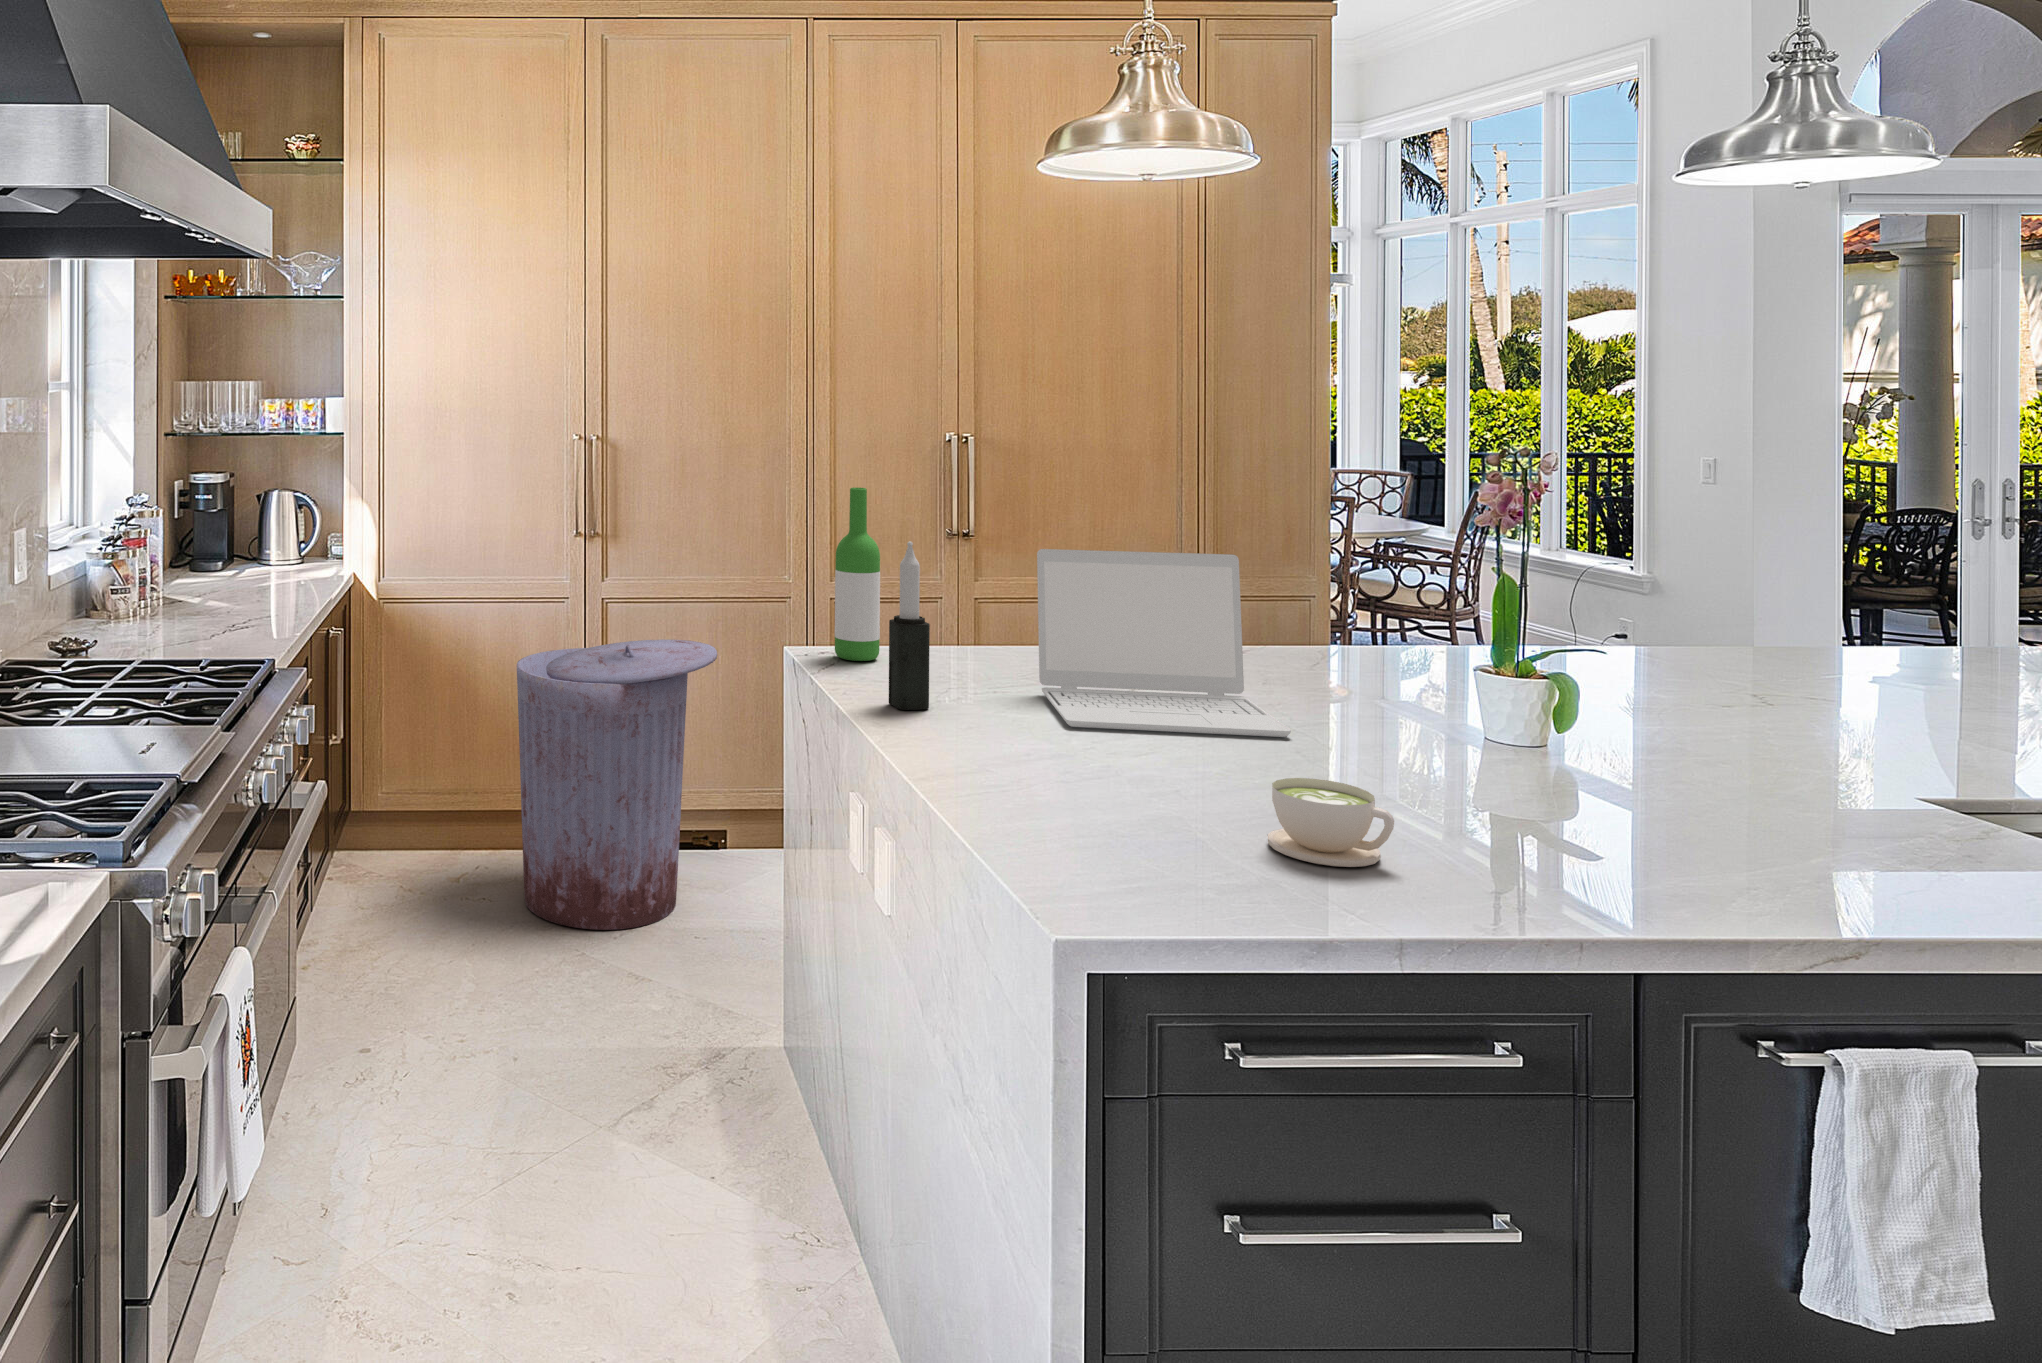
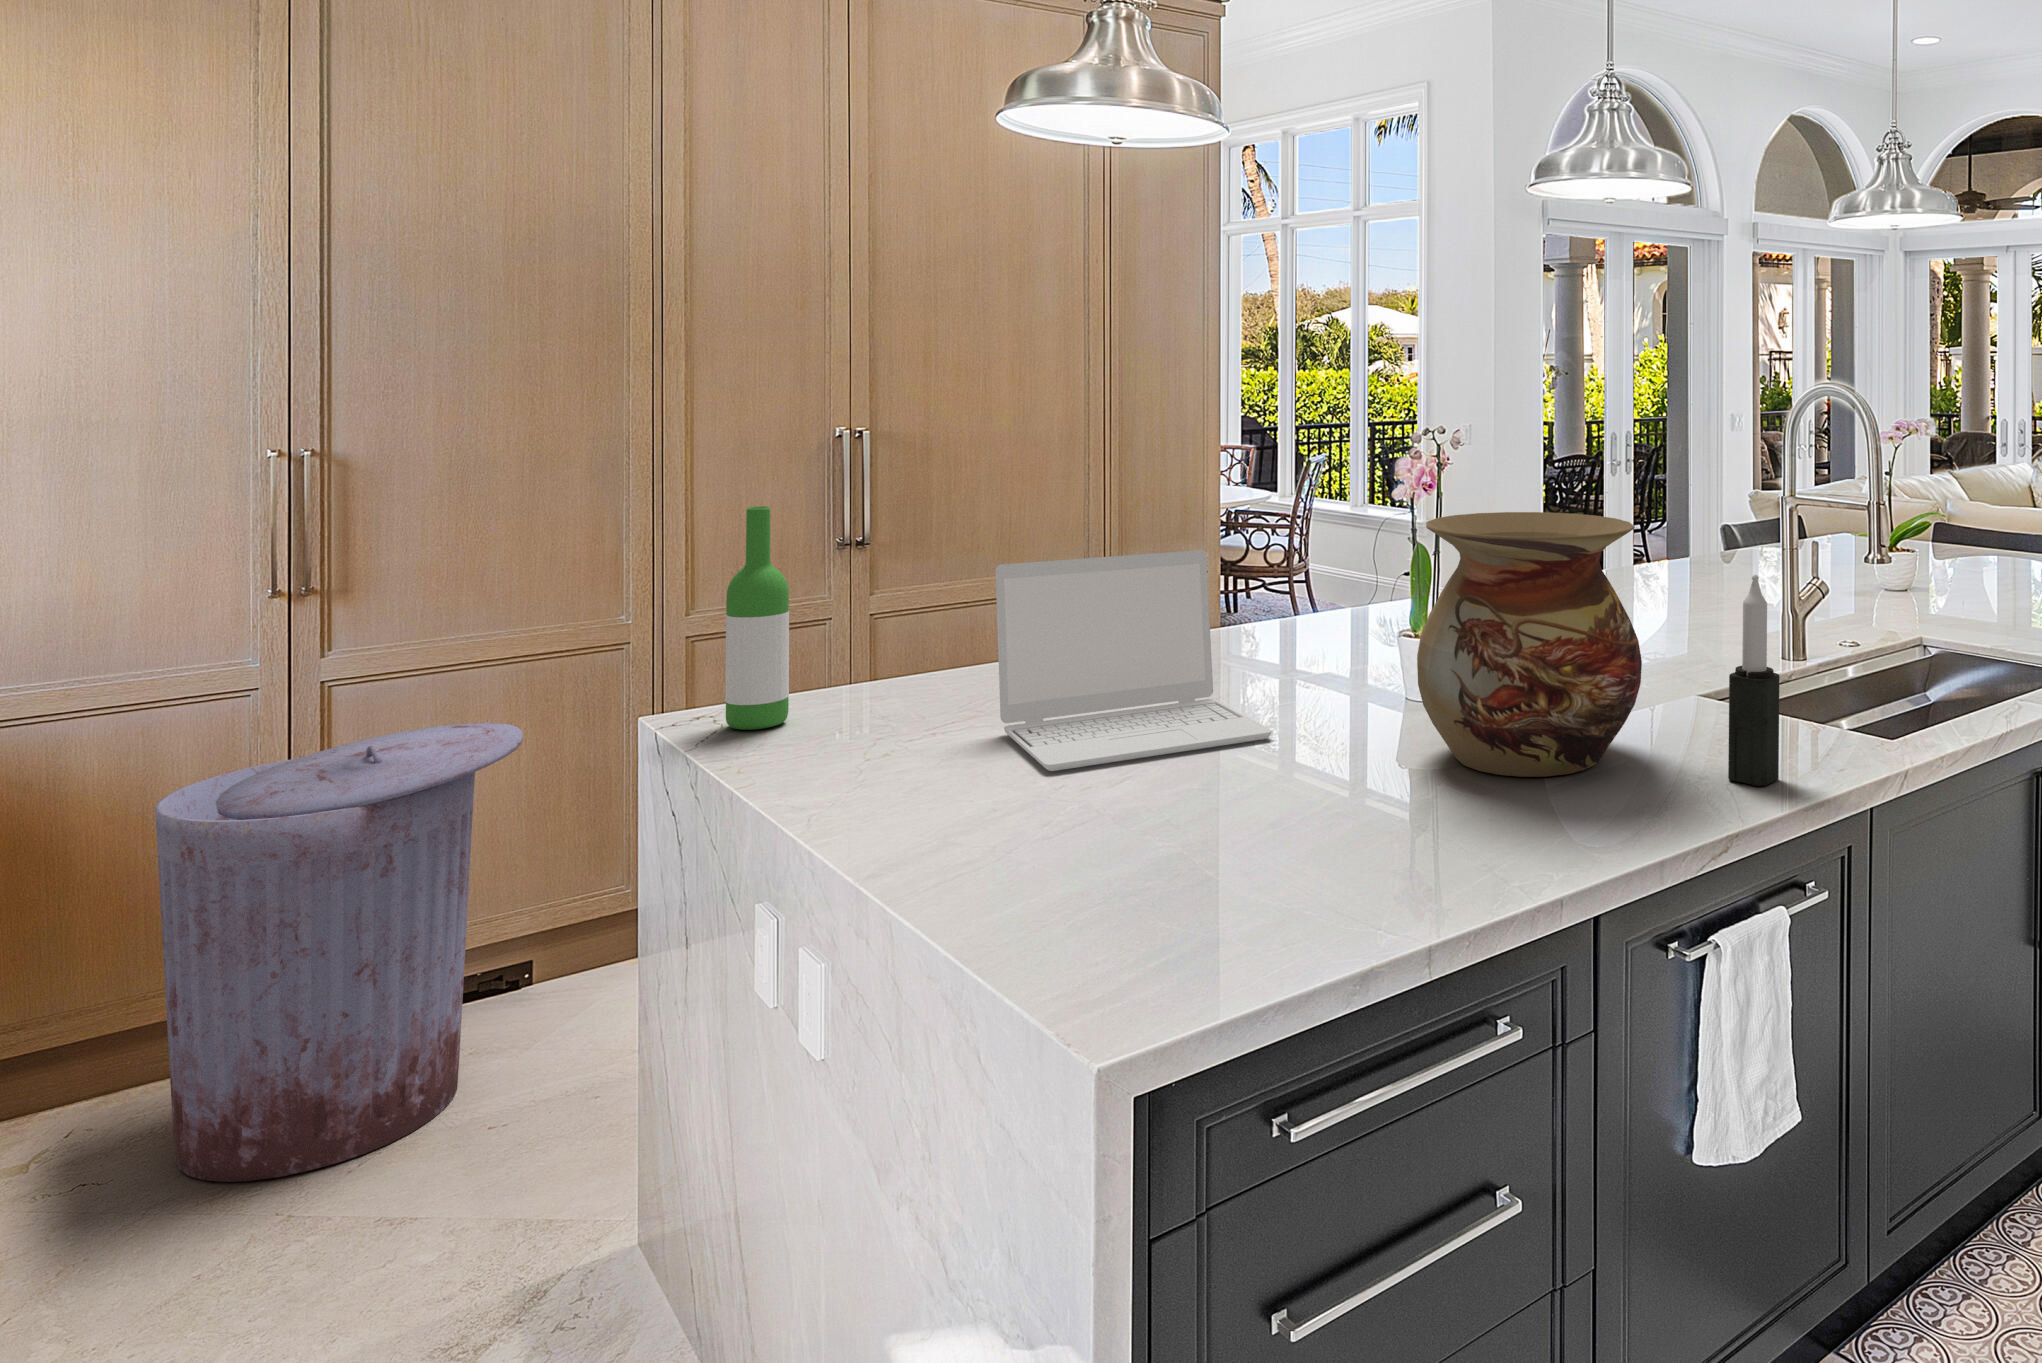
vase: none [1441,538,1738,826] -> present [1417,512,1642,777]
candle: present [889,541,930,710] -> present [1728,575,1780,786]
coffee cup: present [1268,778,1394,867] -> none [1303,793,1425,890]

